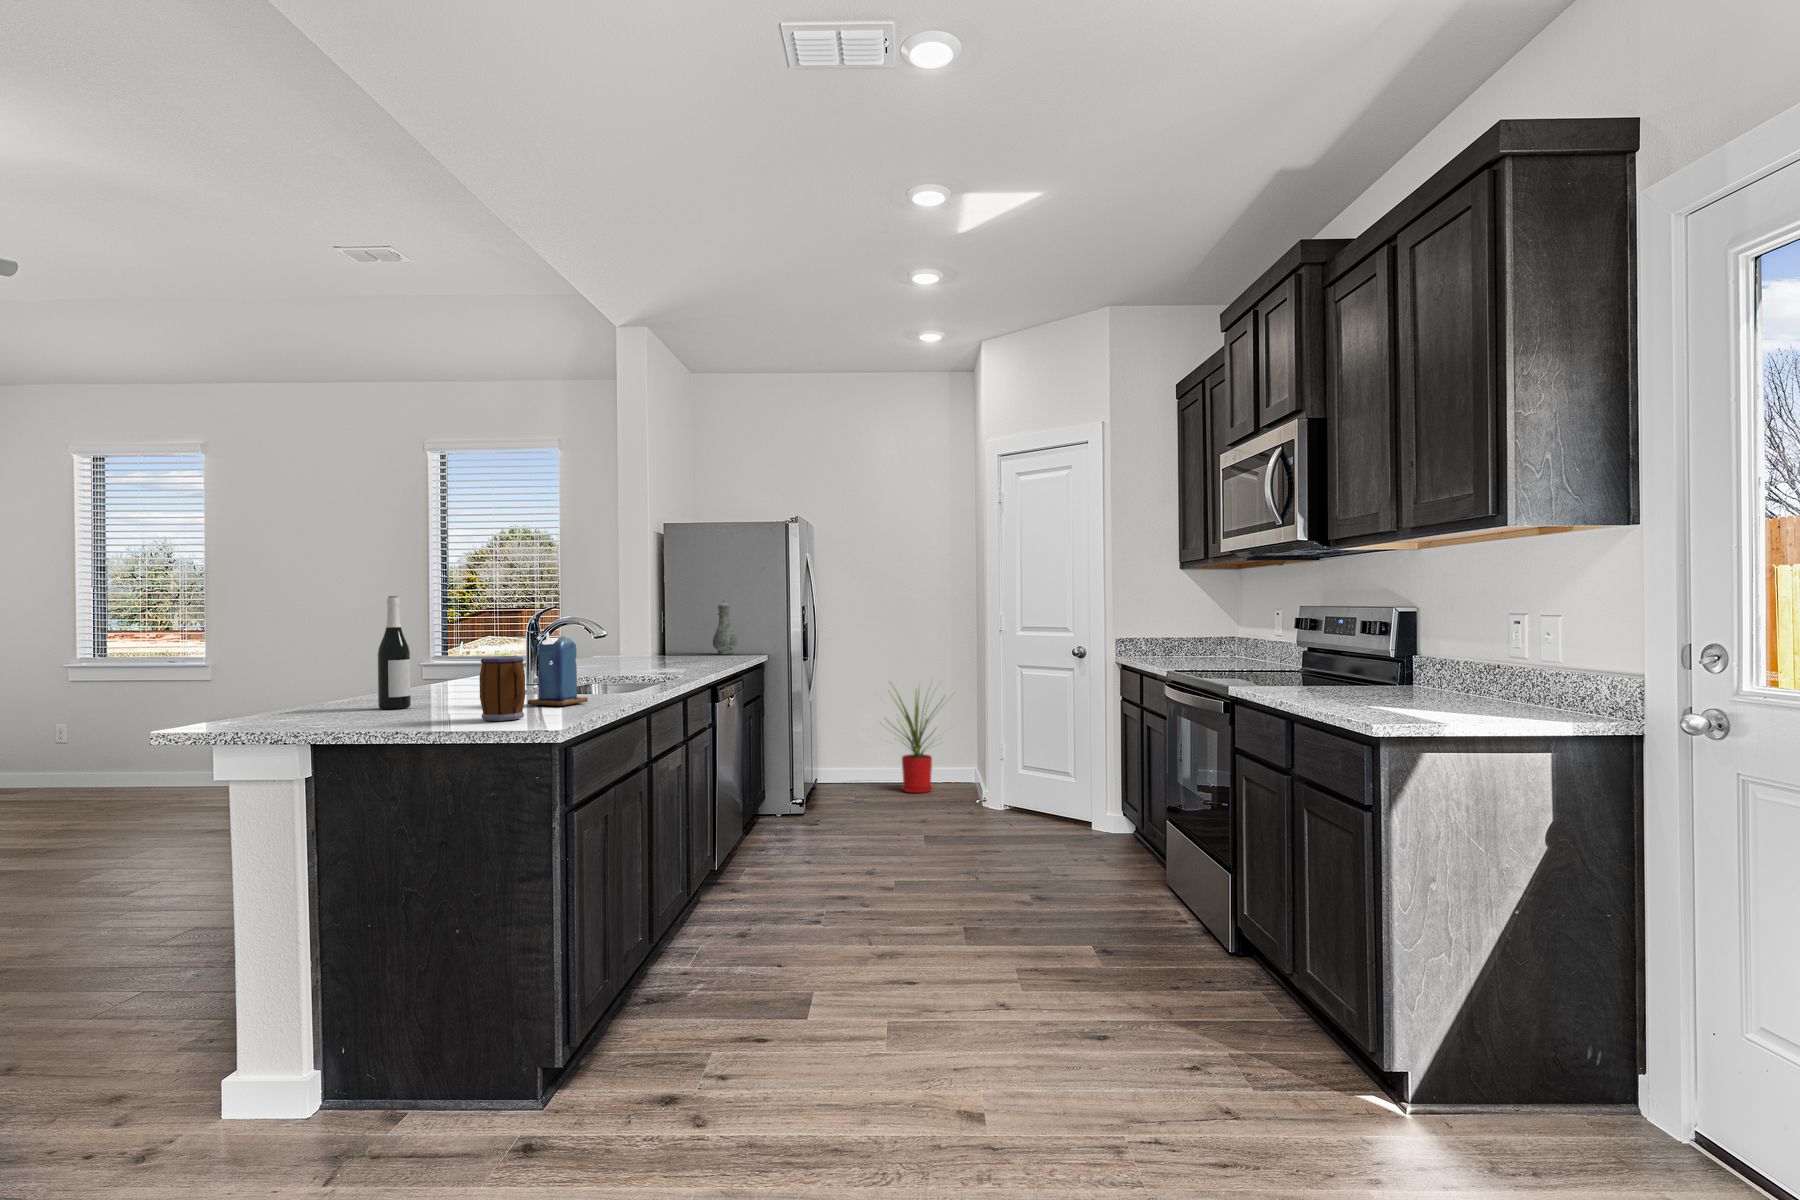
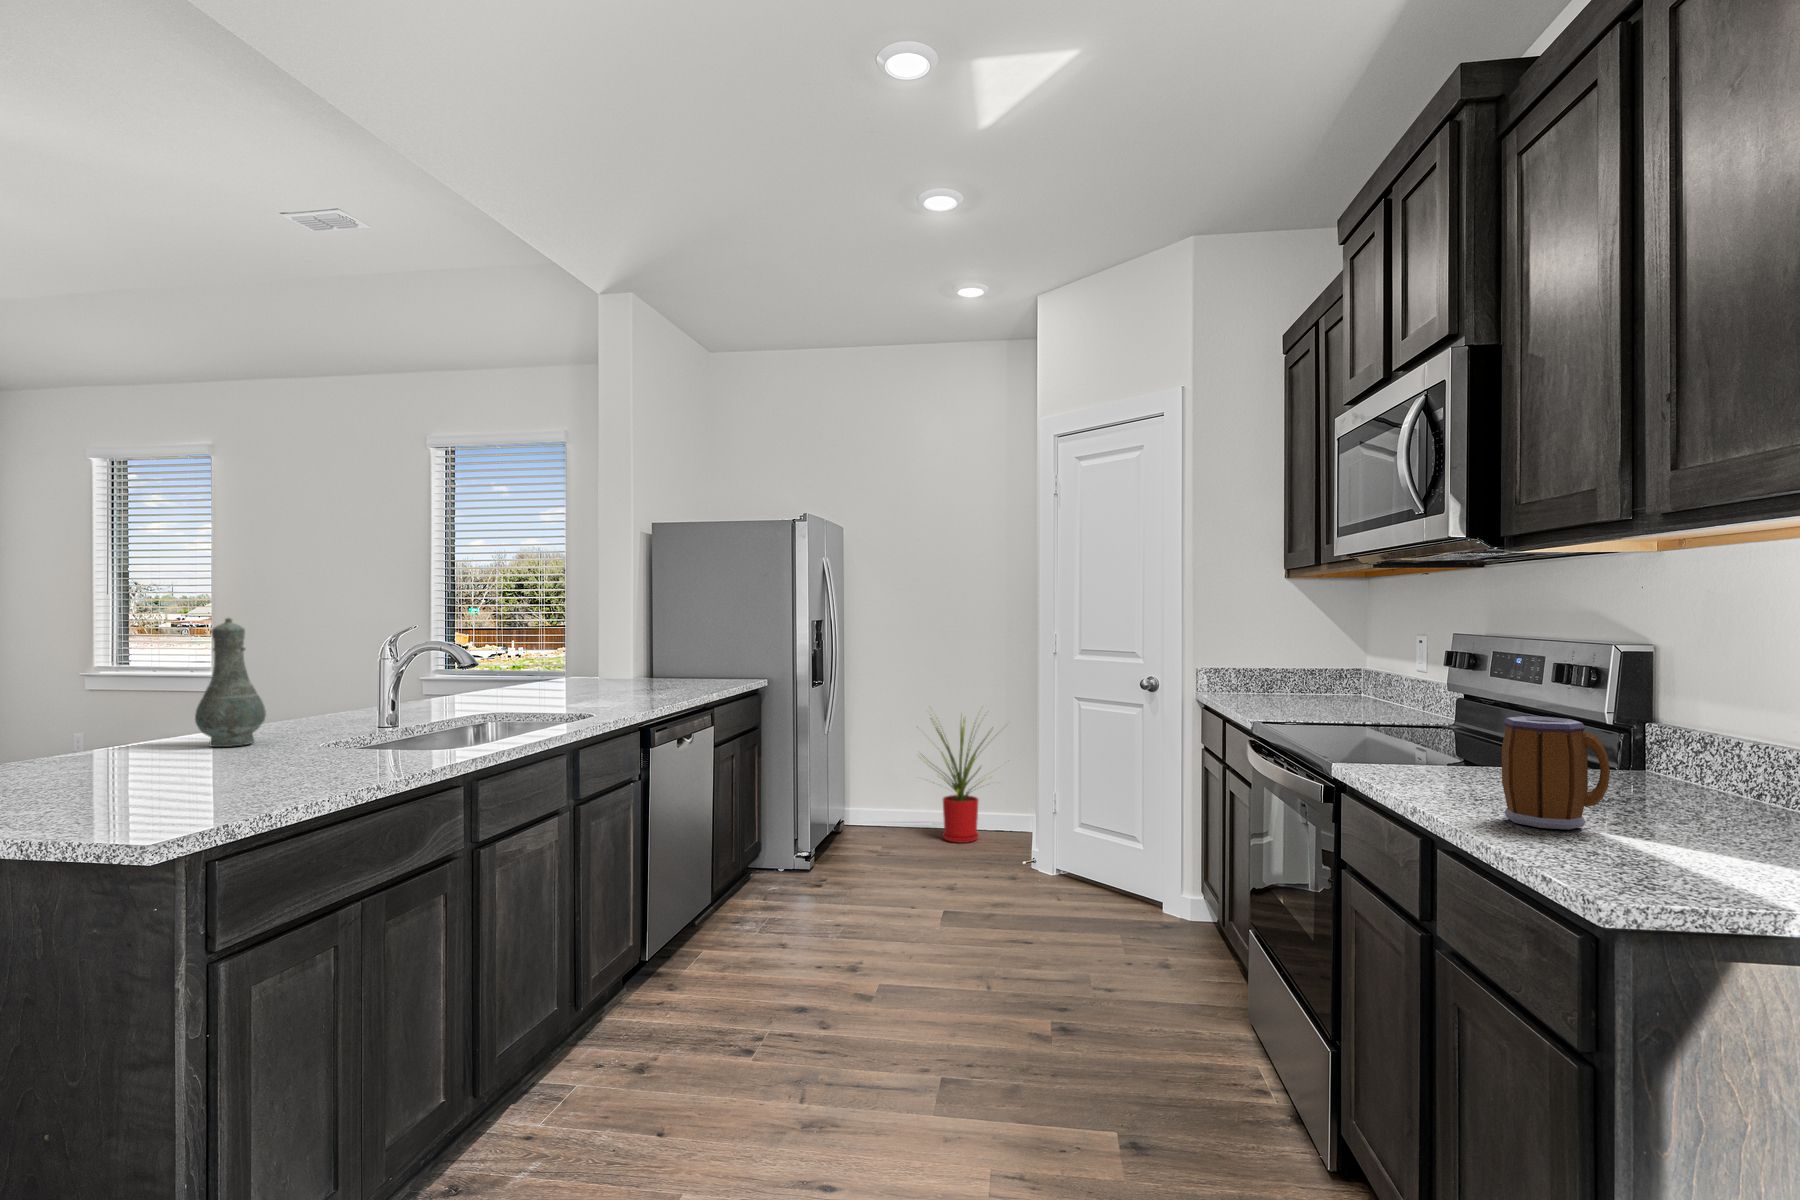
wine bottle: present [378,596,411,709] -> none [59,609,113,770]
vase: present [713,601,737,654] -> present [195,618,266,747]
candle: present [528,632,588,706] -> none [268,663,360,773]
mug: present [480,656,525,721] -> present [1502,716,1610,829]

